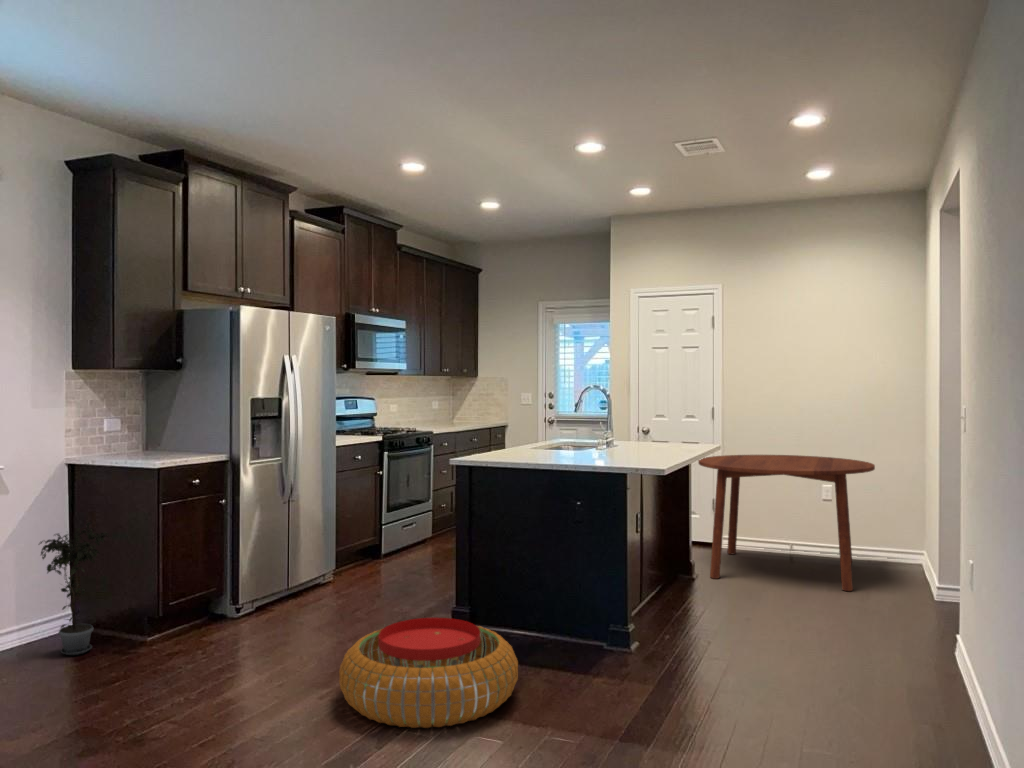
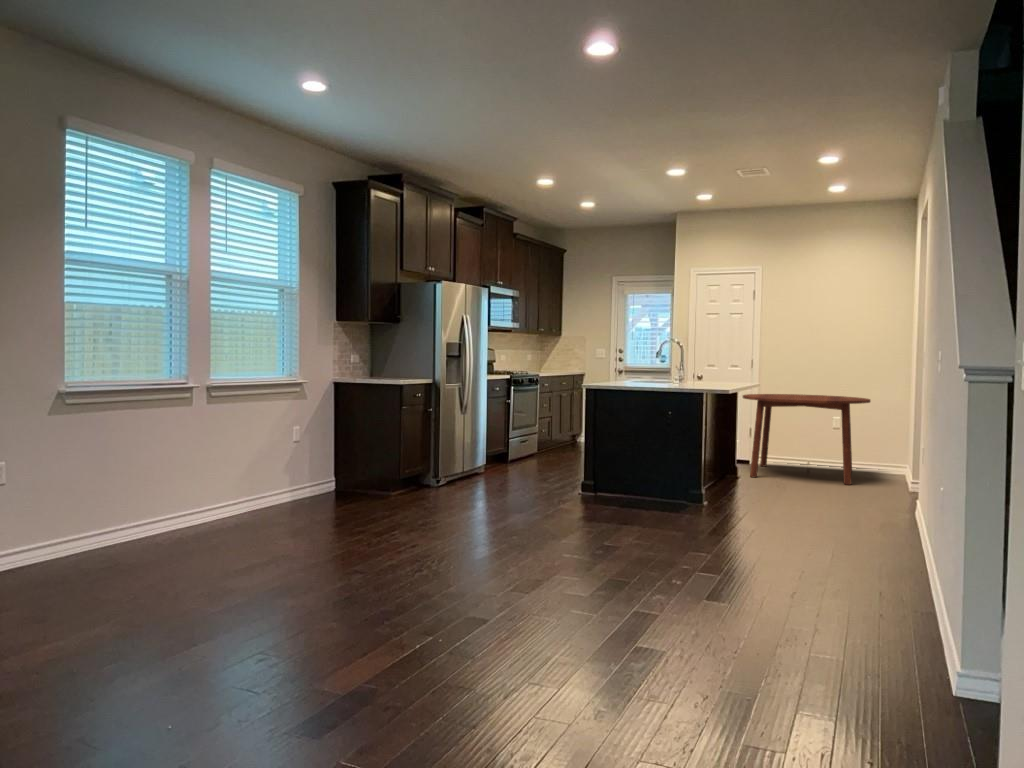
potted plant: present [40,522,109,655] -> none [335,417,372,500]
pouf: present [339,617,518,728] -> none [537,476,645,529]

